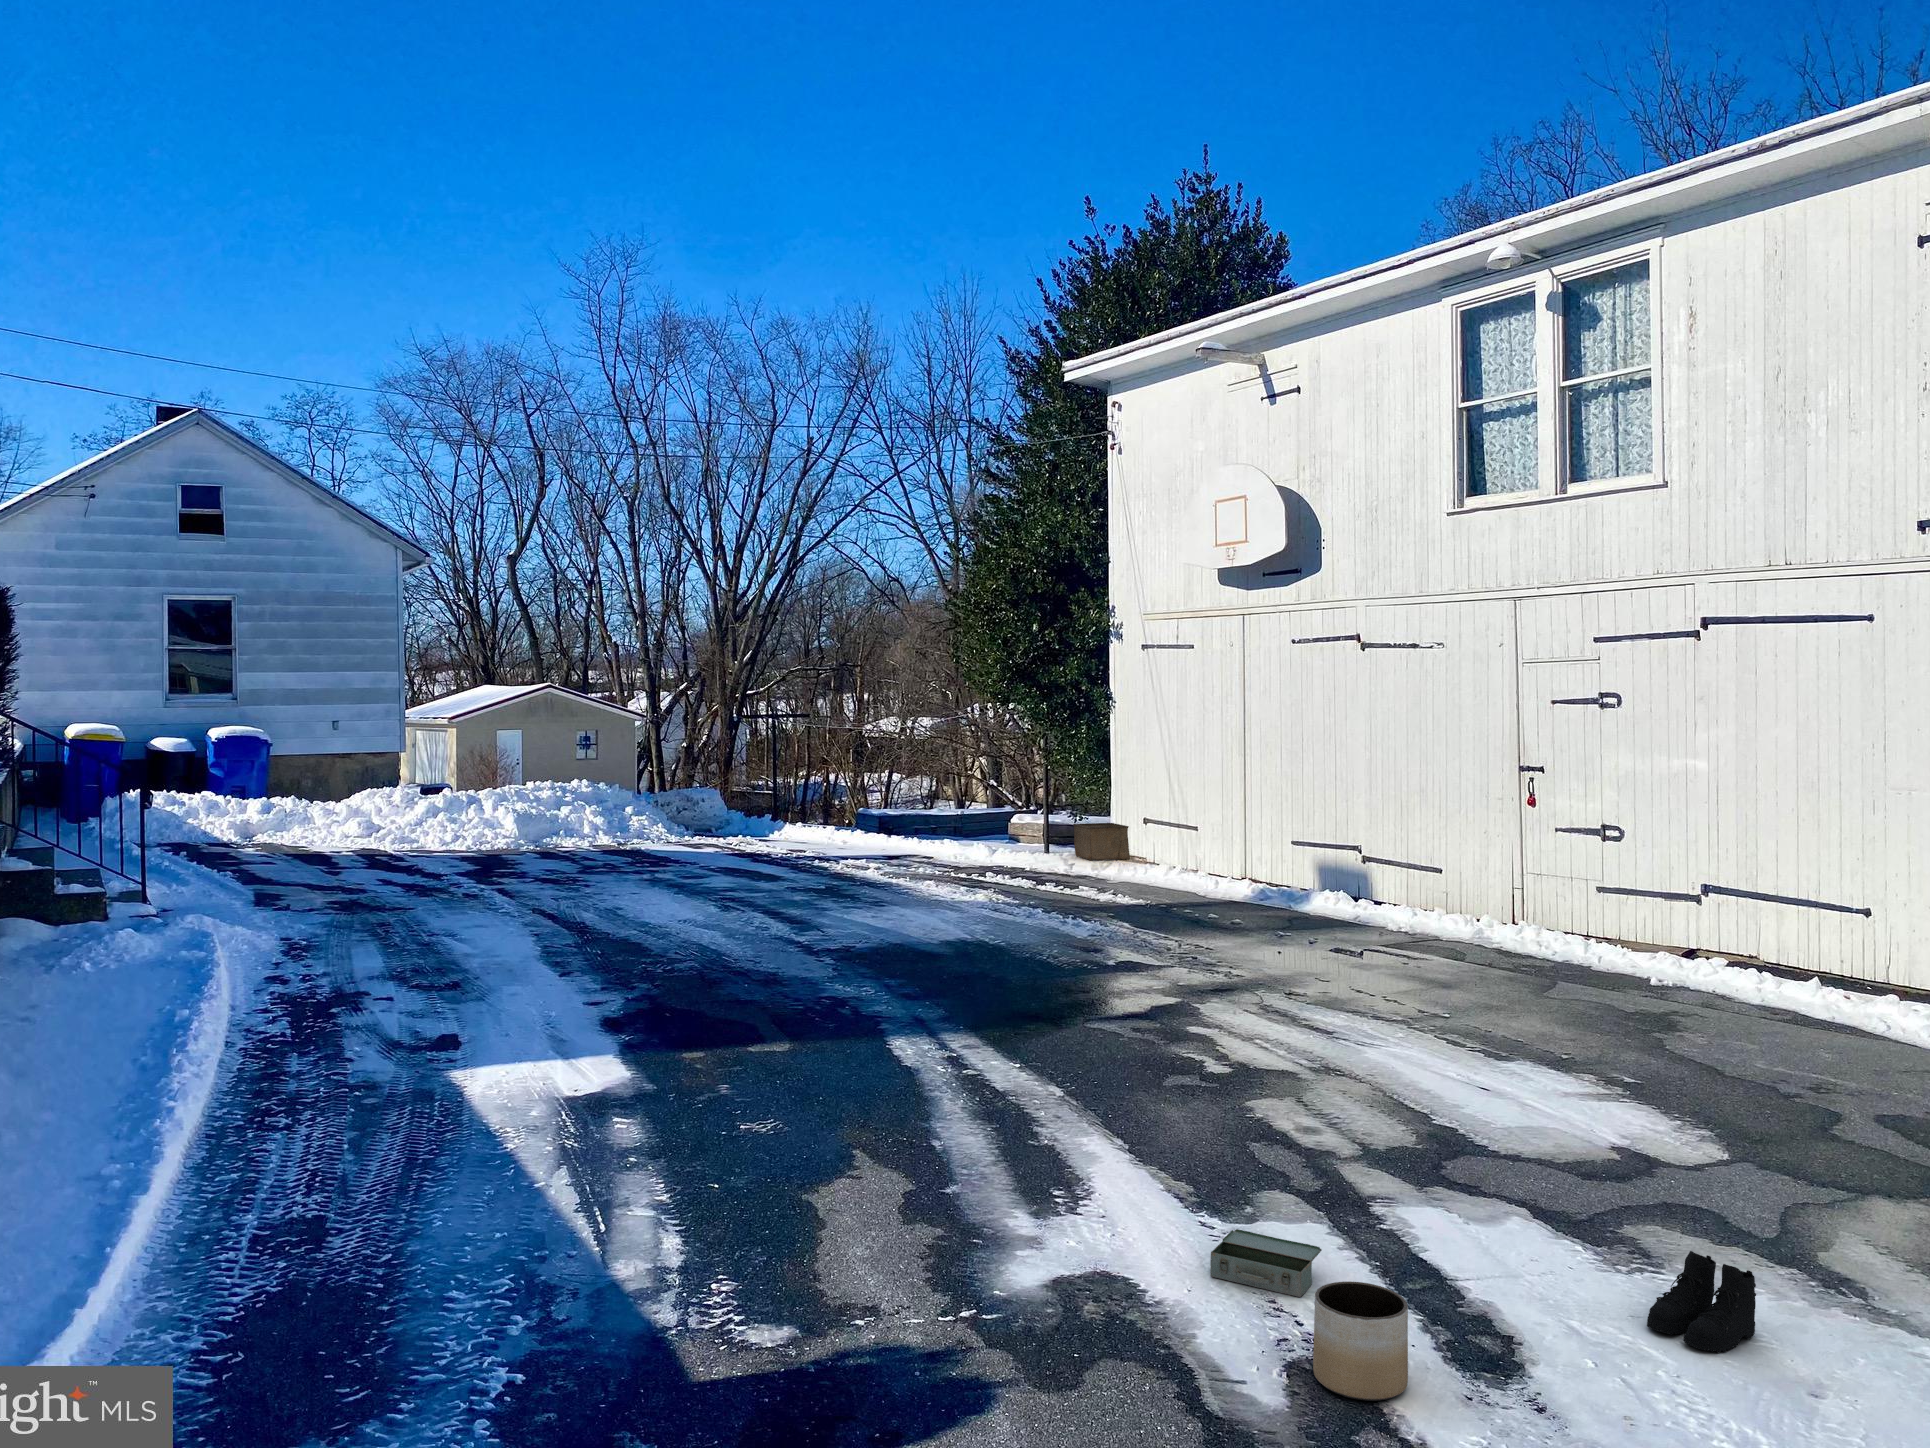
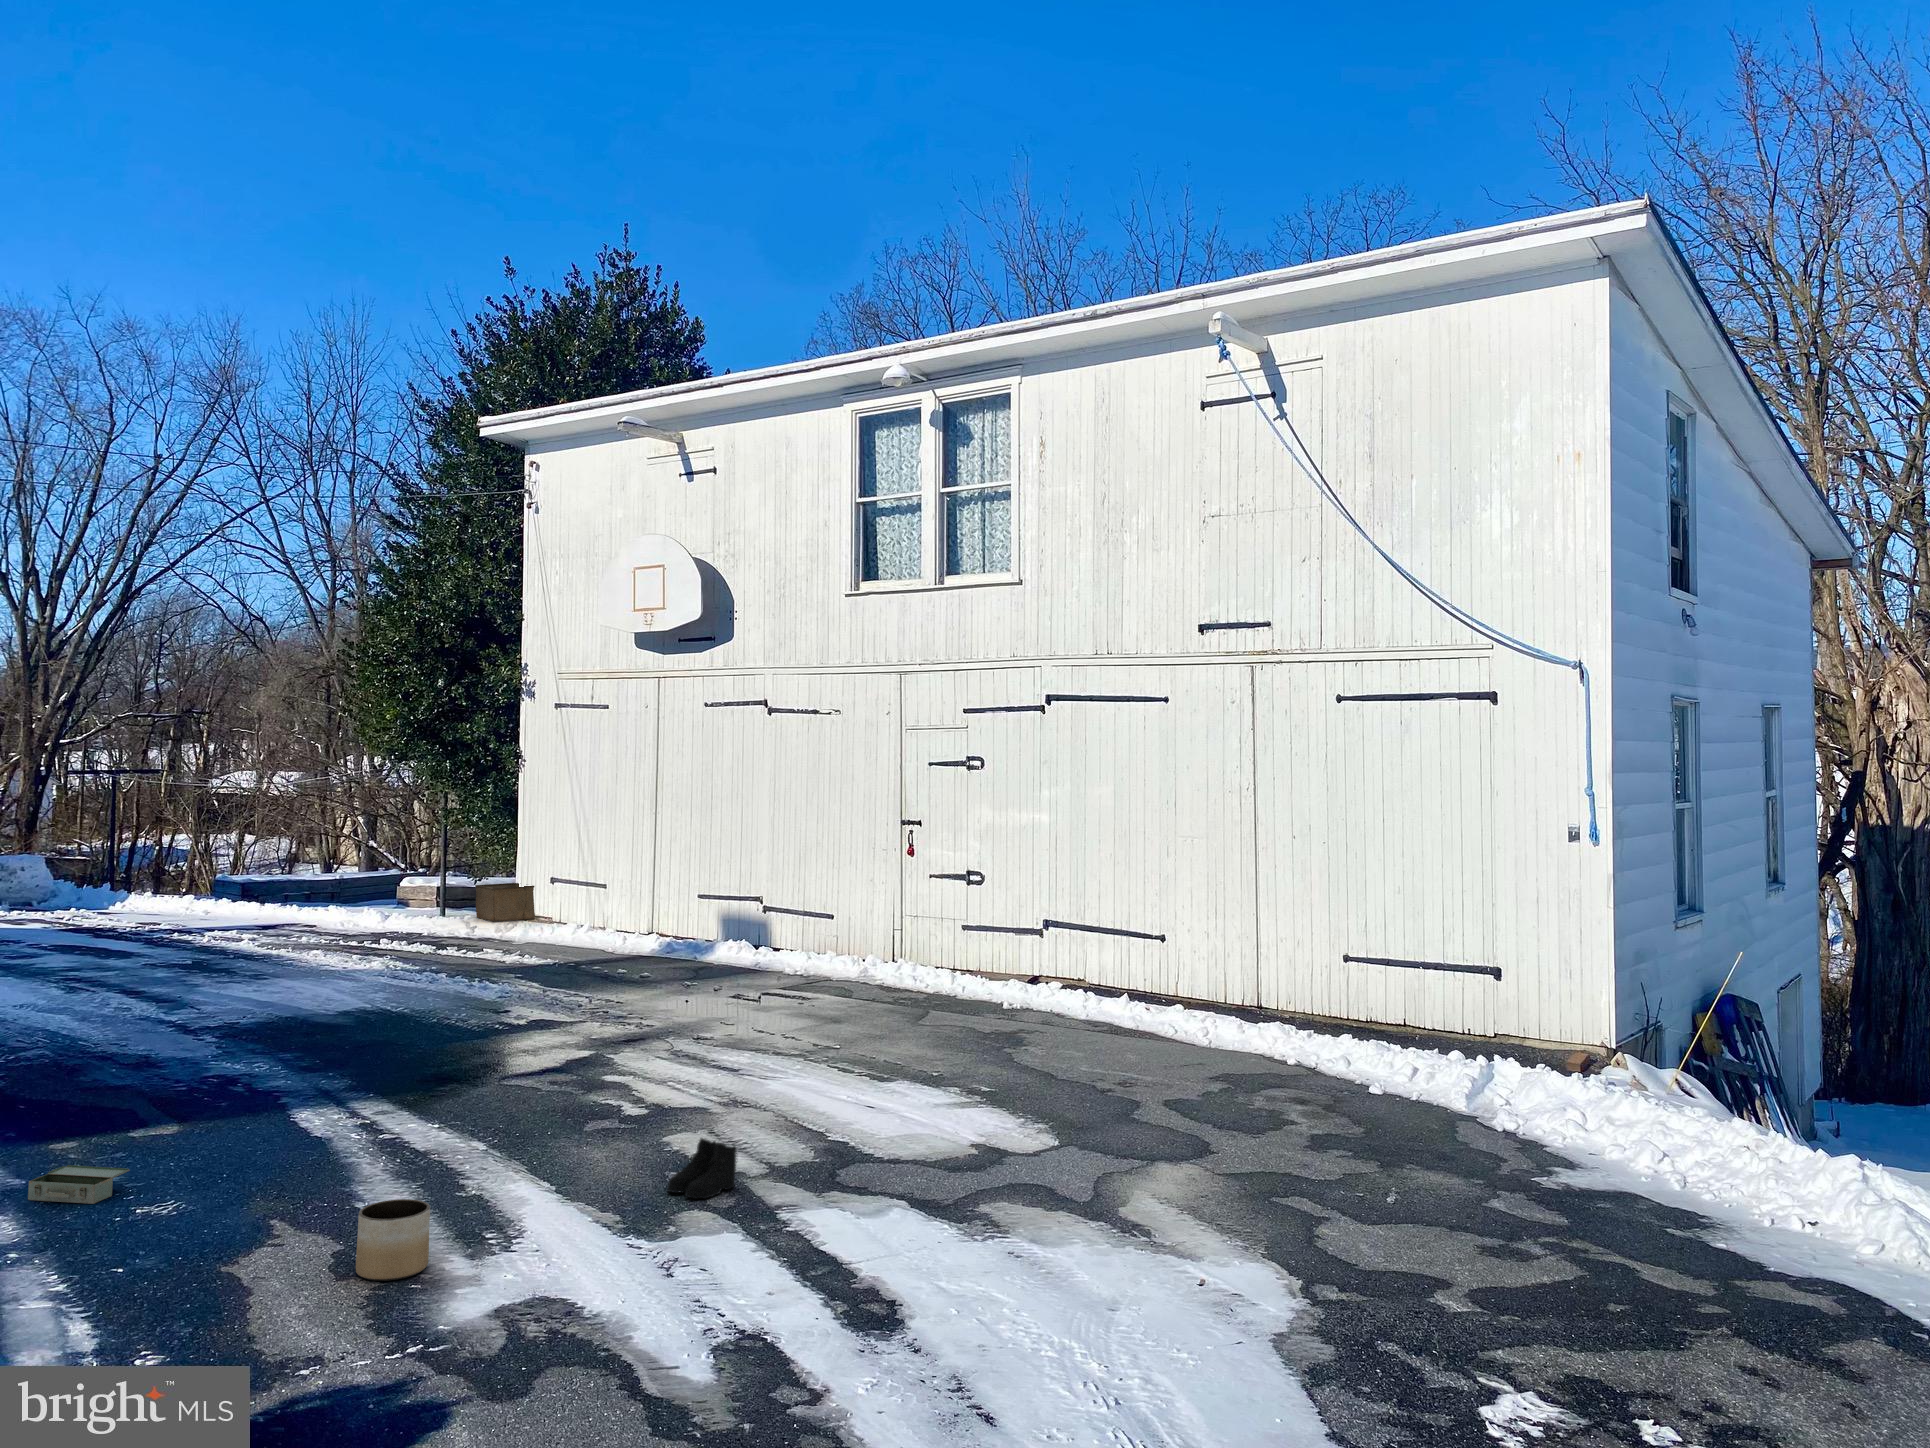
toolbox: present [1210,1229,1322,1297] -> present [28,1165,130,1204]
boots: present [1647,1251,1756,1353] -> present [667,1139,737,1199]
planter: present [1313,1281,1408,1401] -> present [356,1199,430,1281]

